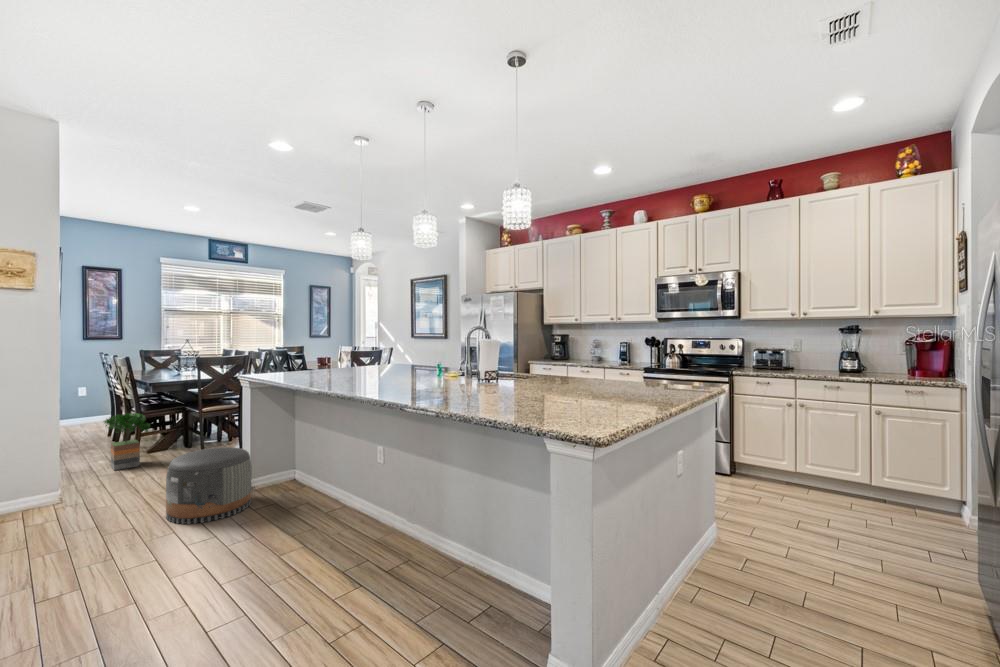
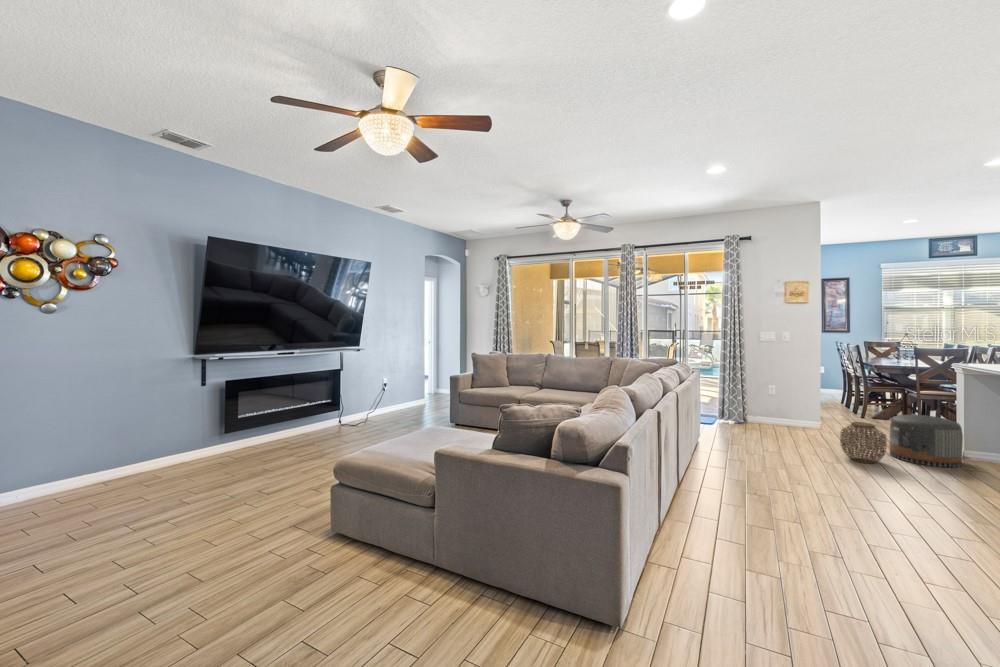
potted tree: present [104,413,150,470] -> none [842,385,876,424]
woven basket: none [81,487,160,562] -> present [840,422,886,464]

